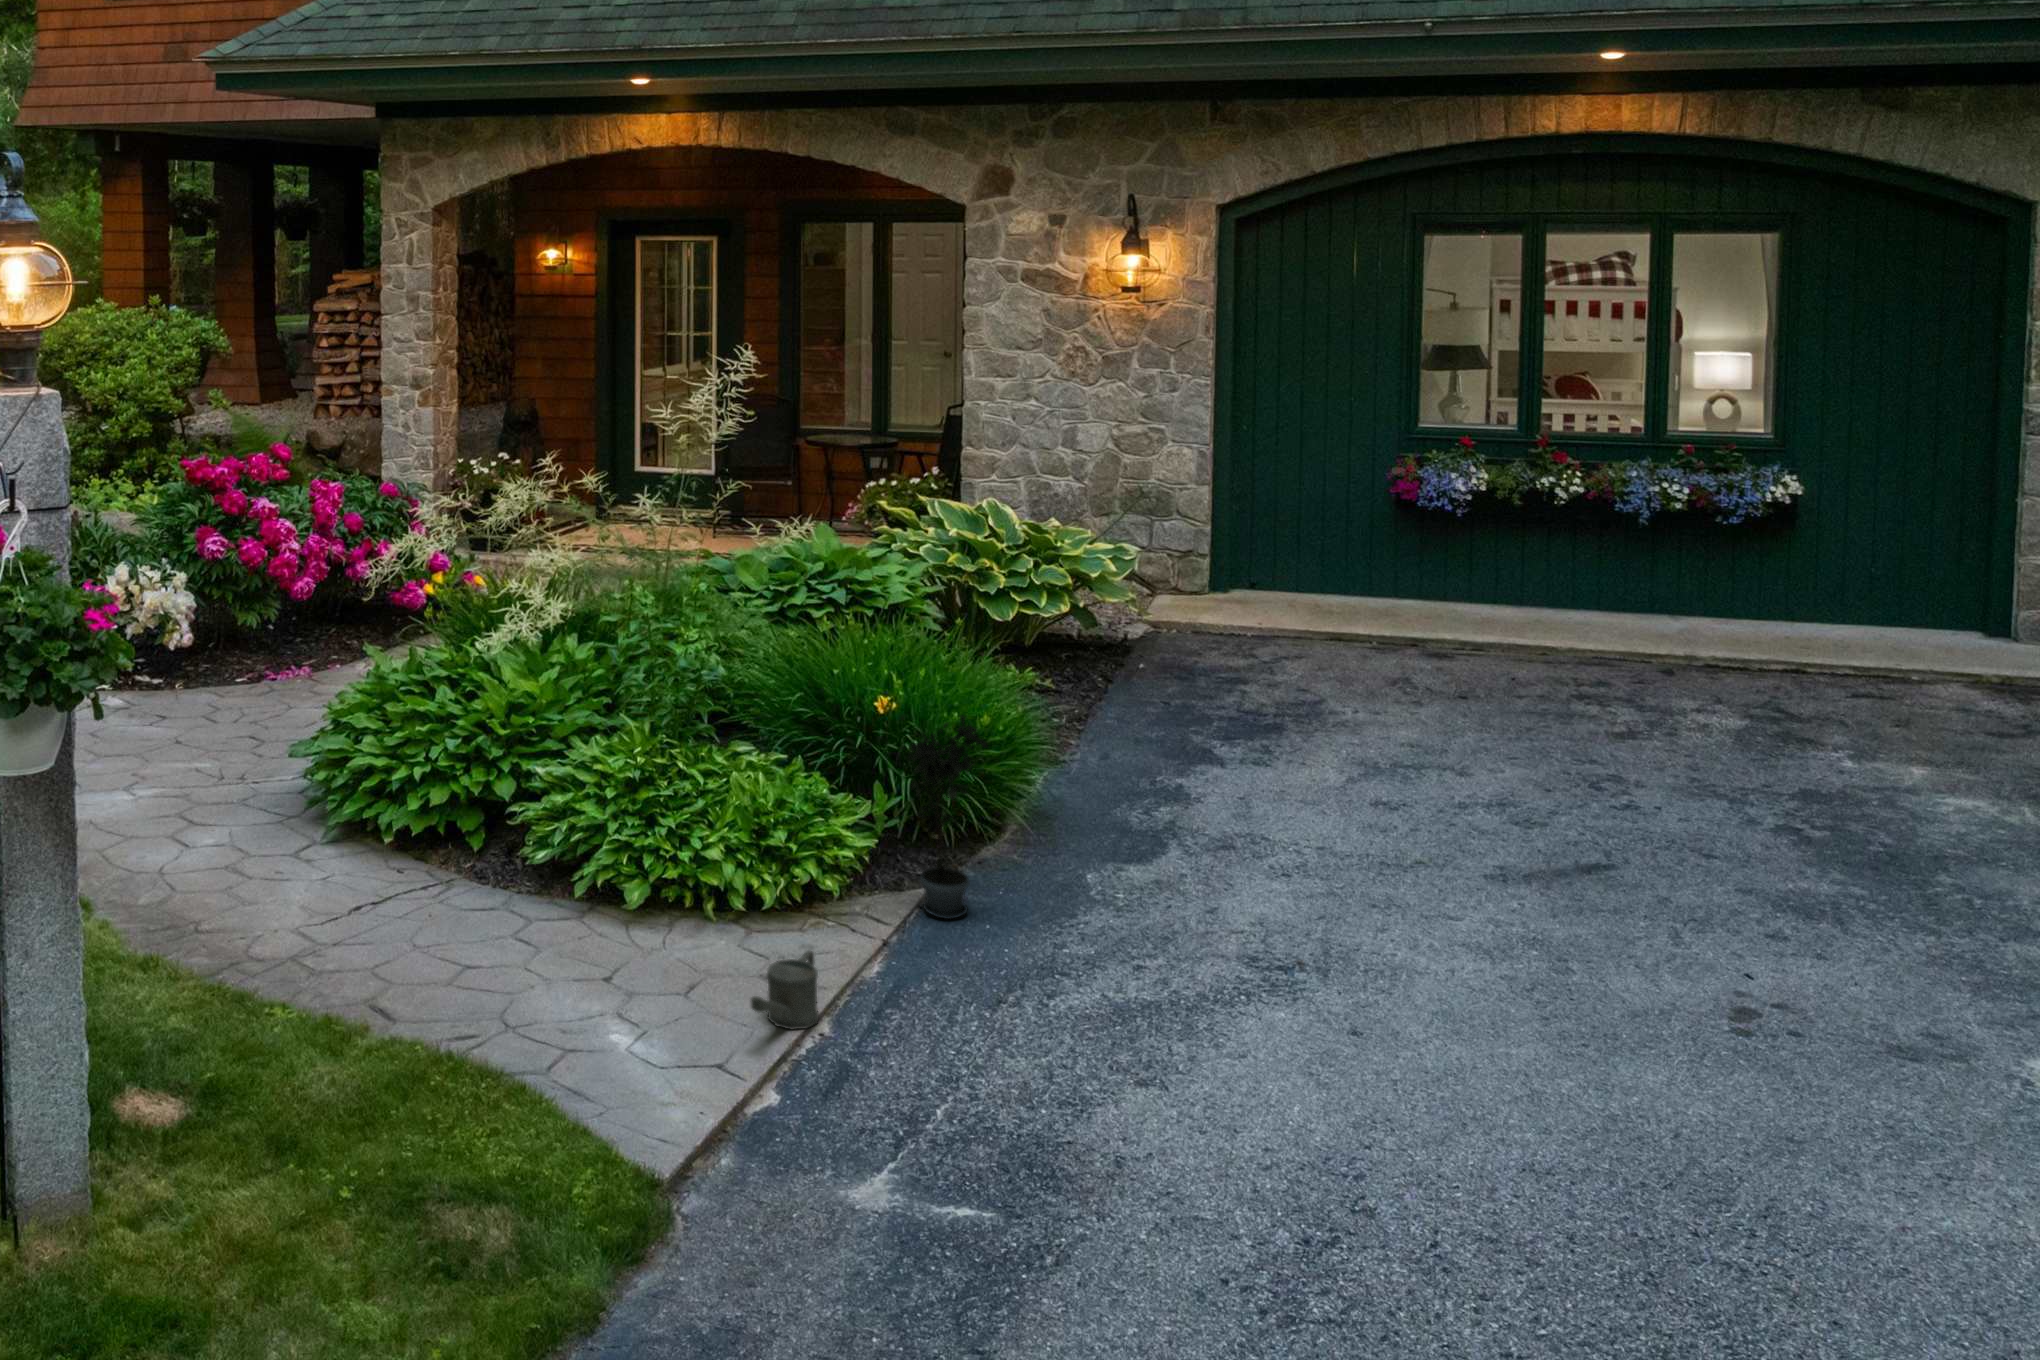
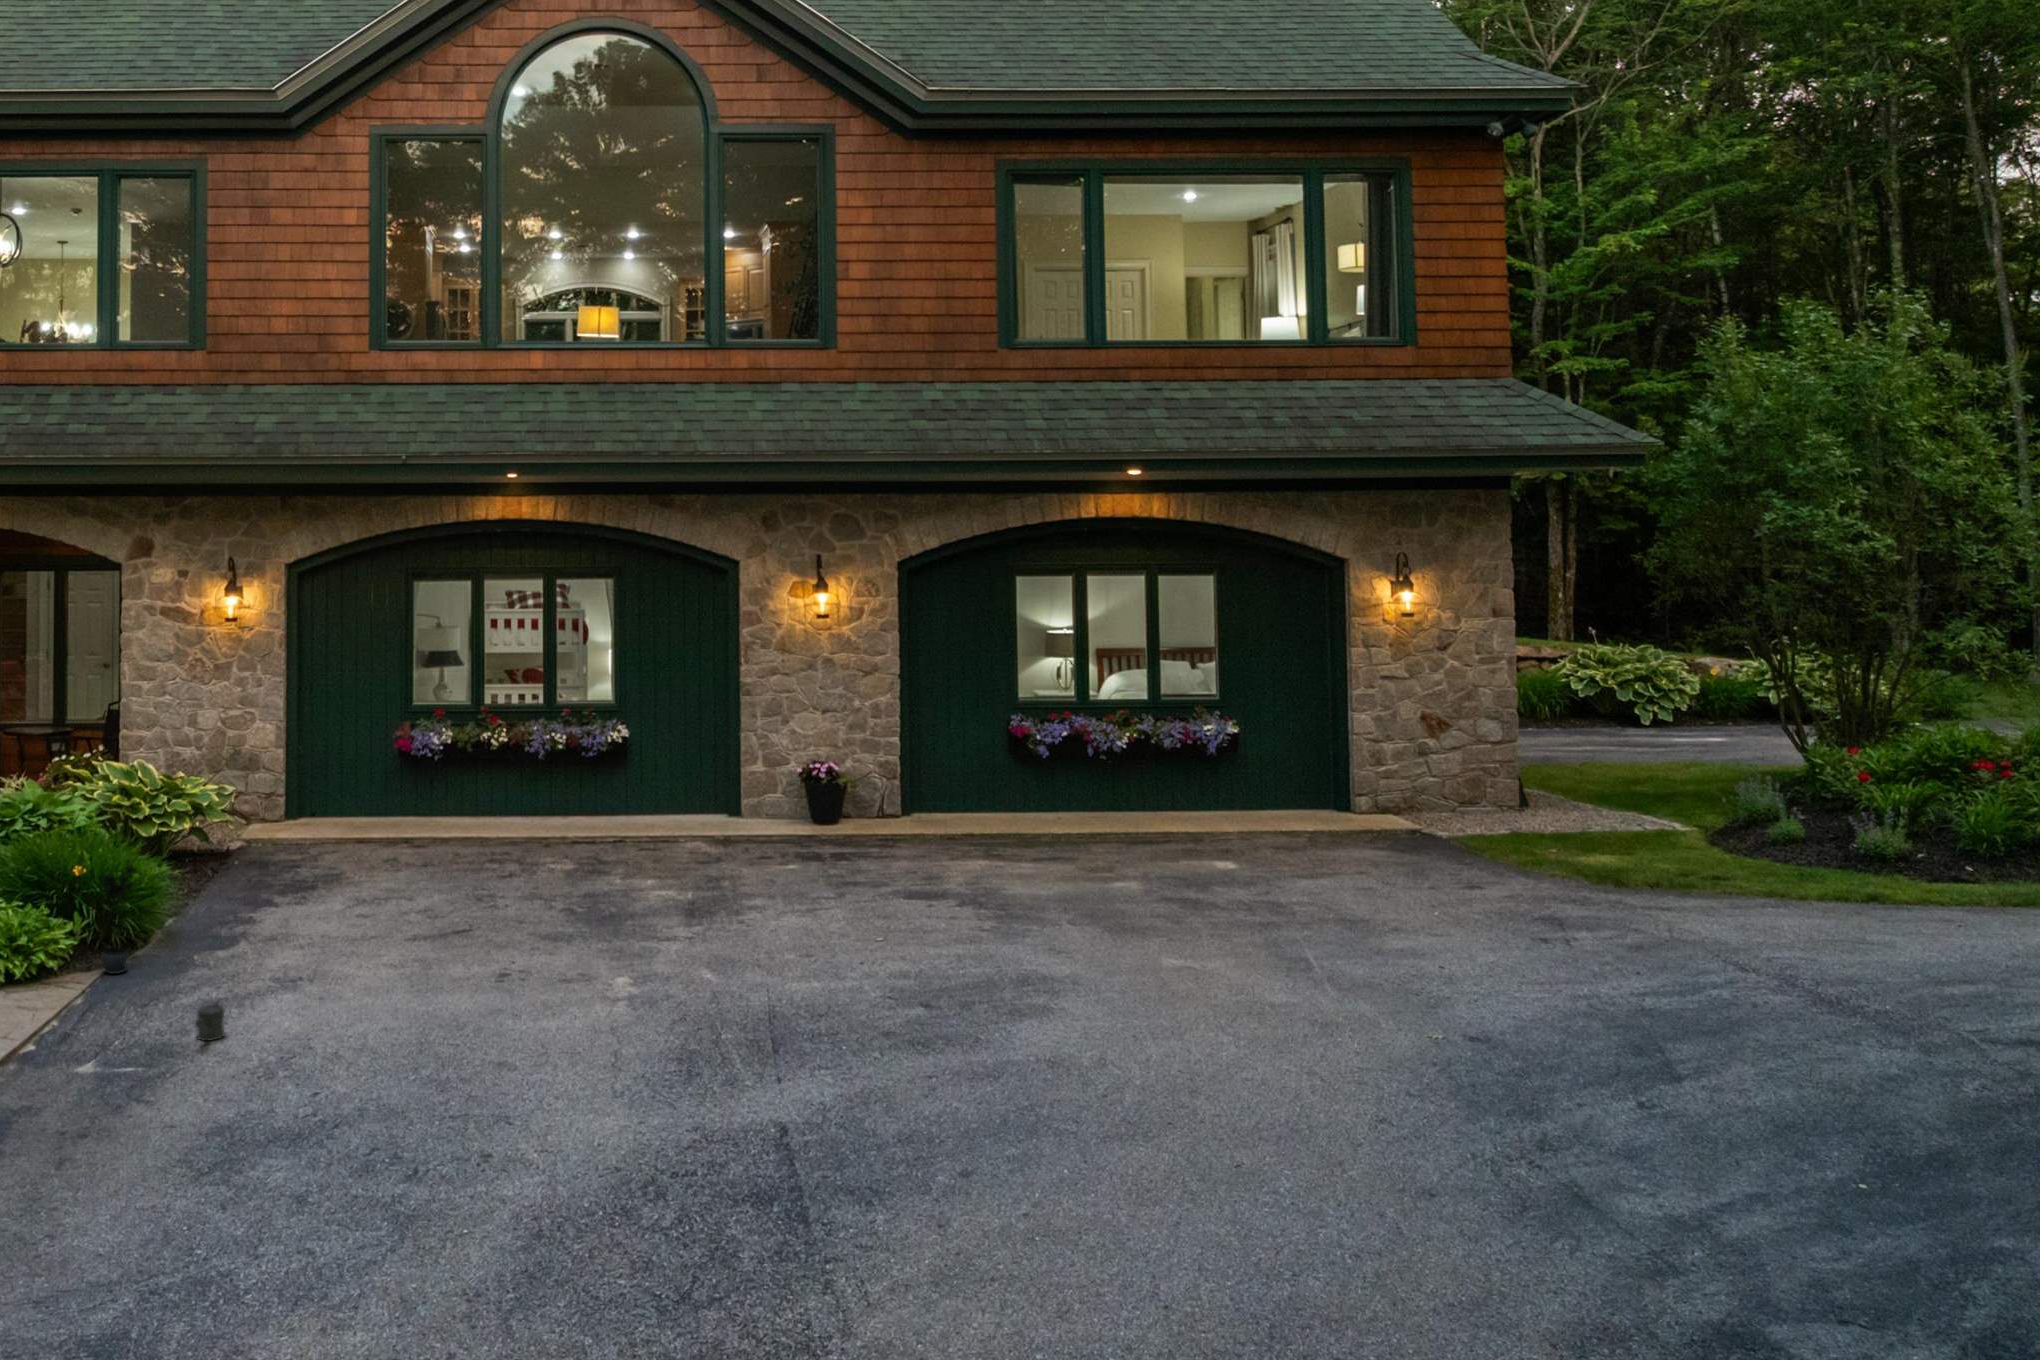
watering can: present [751,951,819,1030] -> present [195,1001,225,1041]

